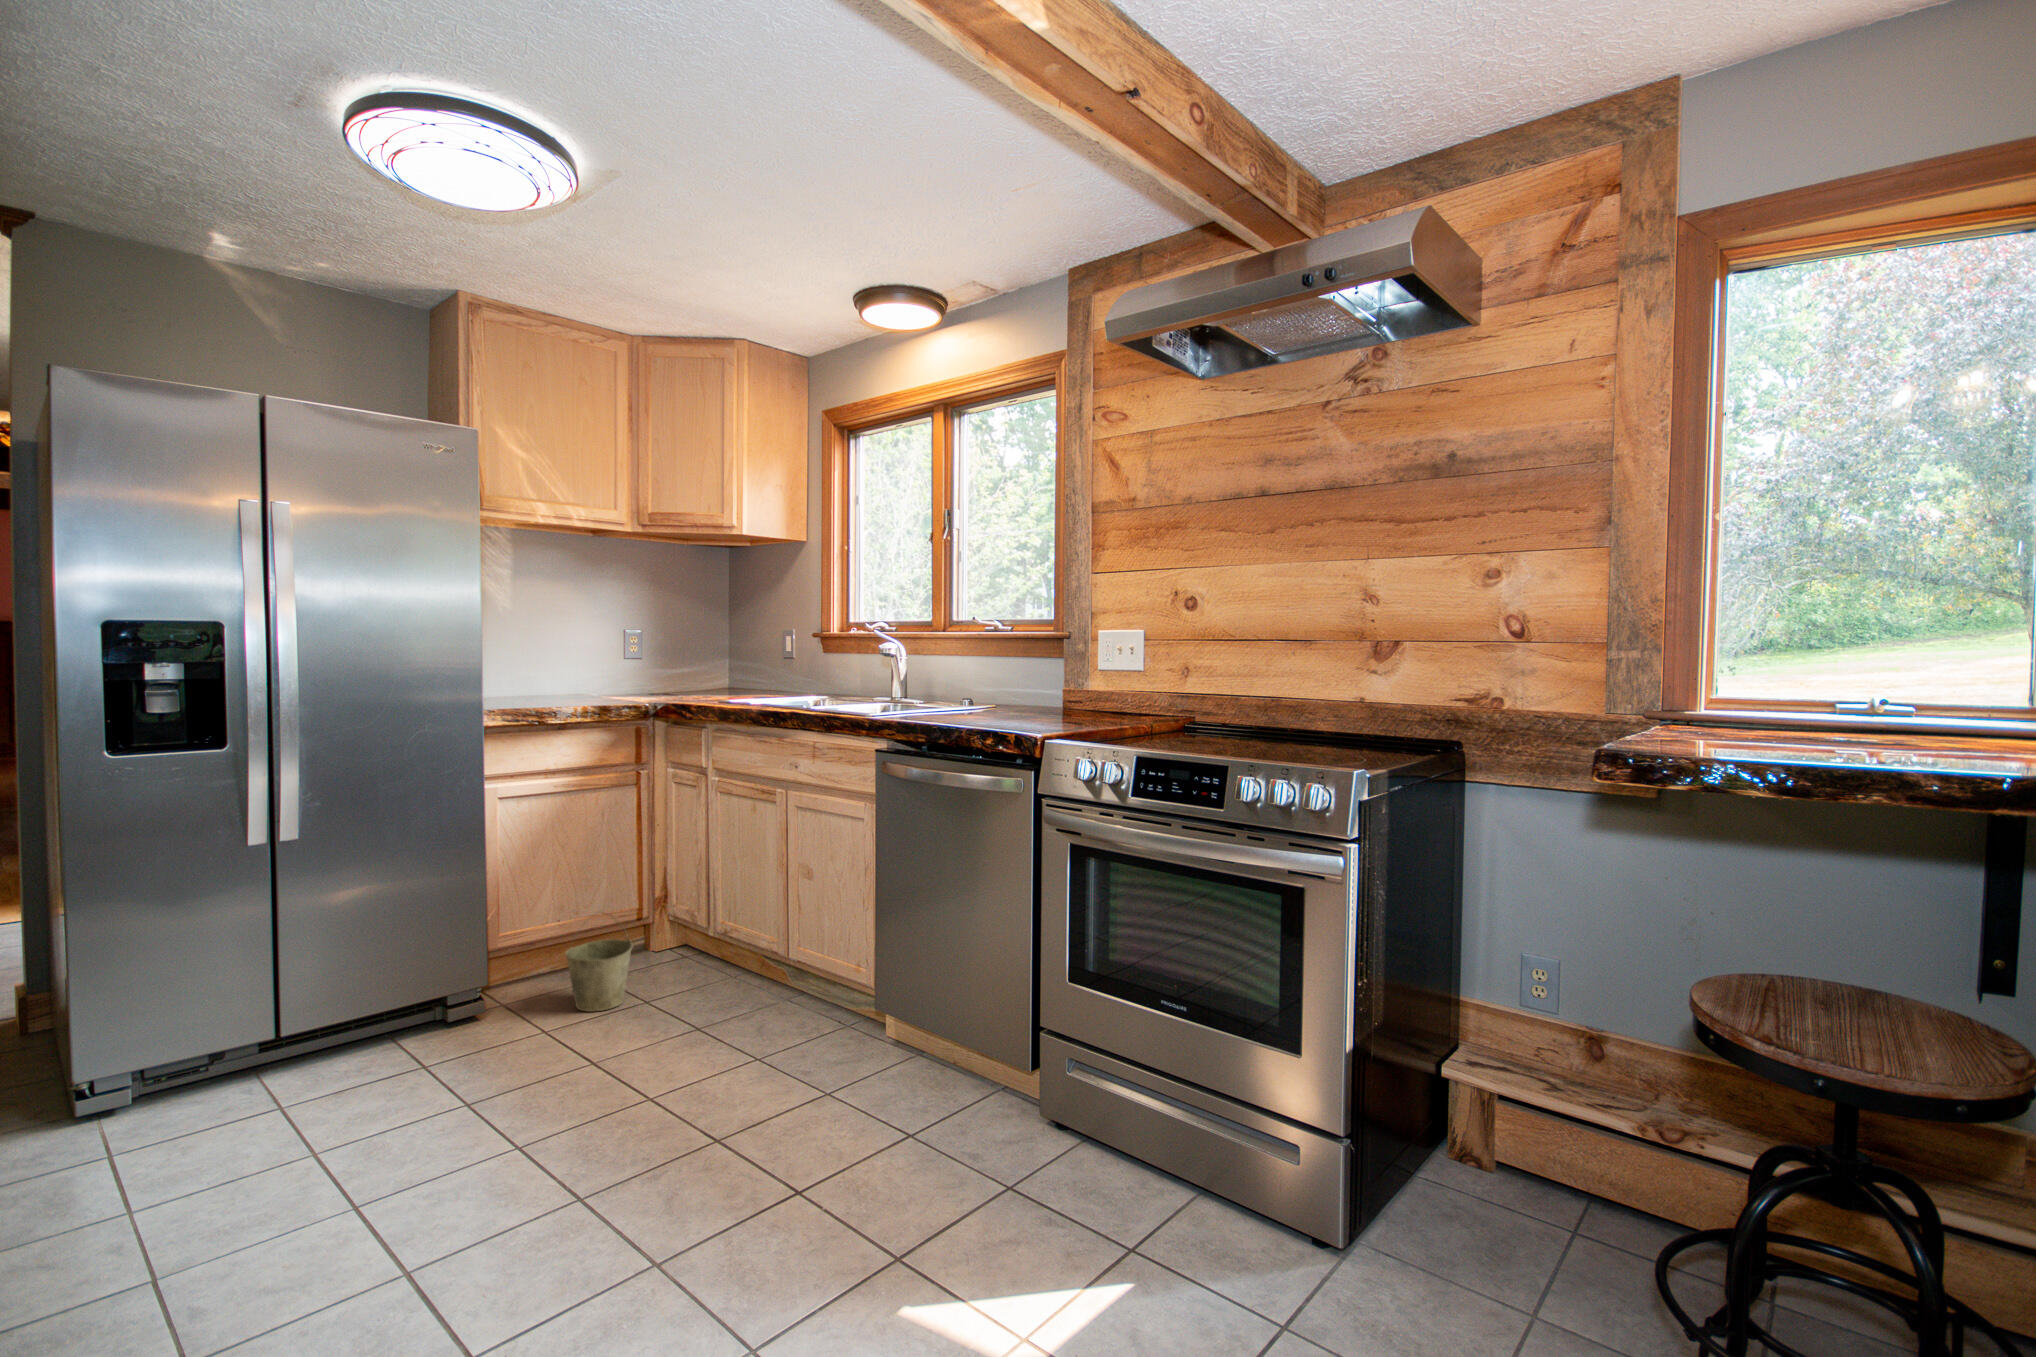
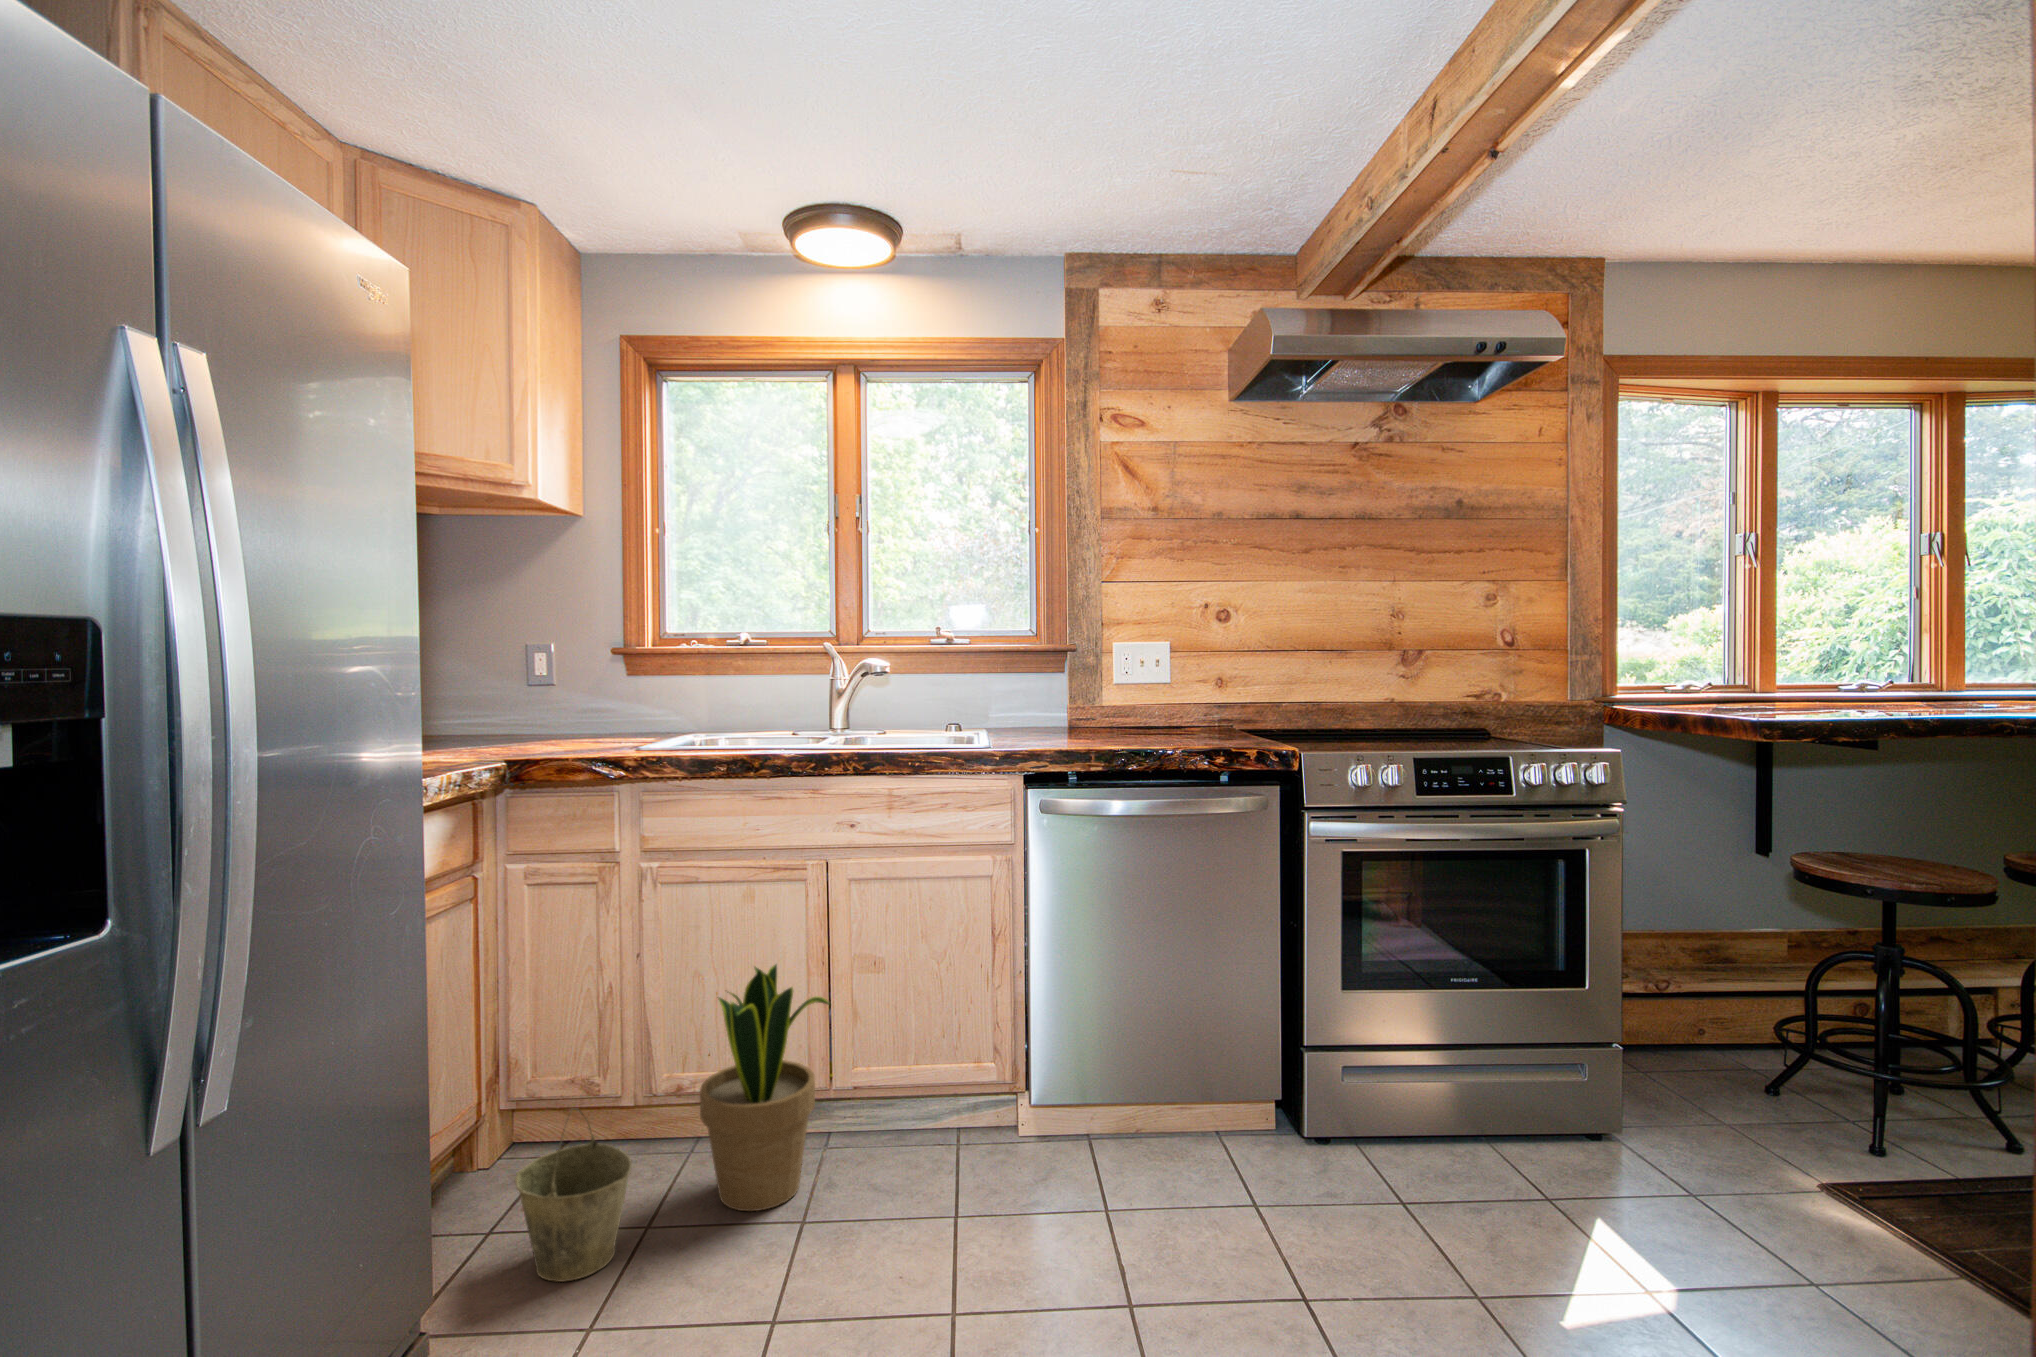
potted plant: none [668,855,761,1018] -> present [700,965,830,1211]

